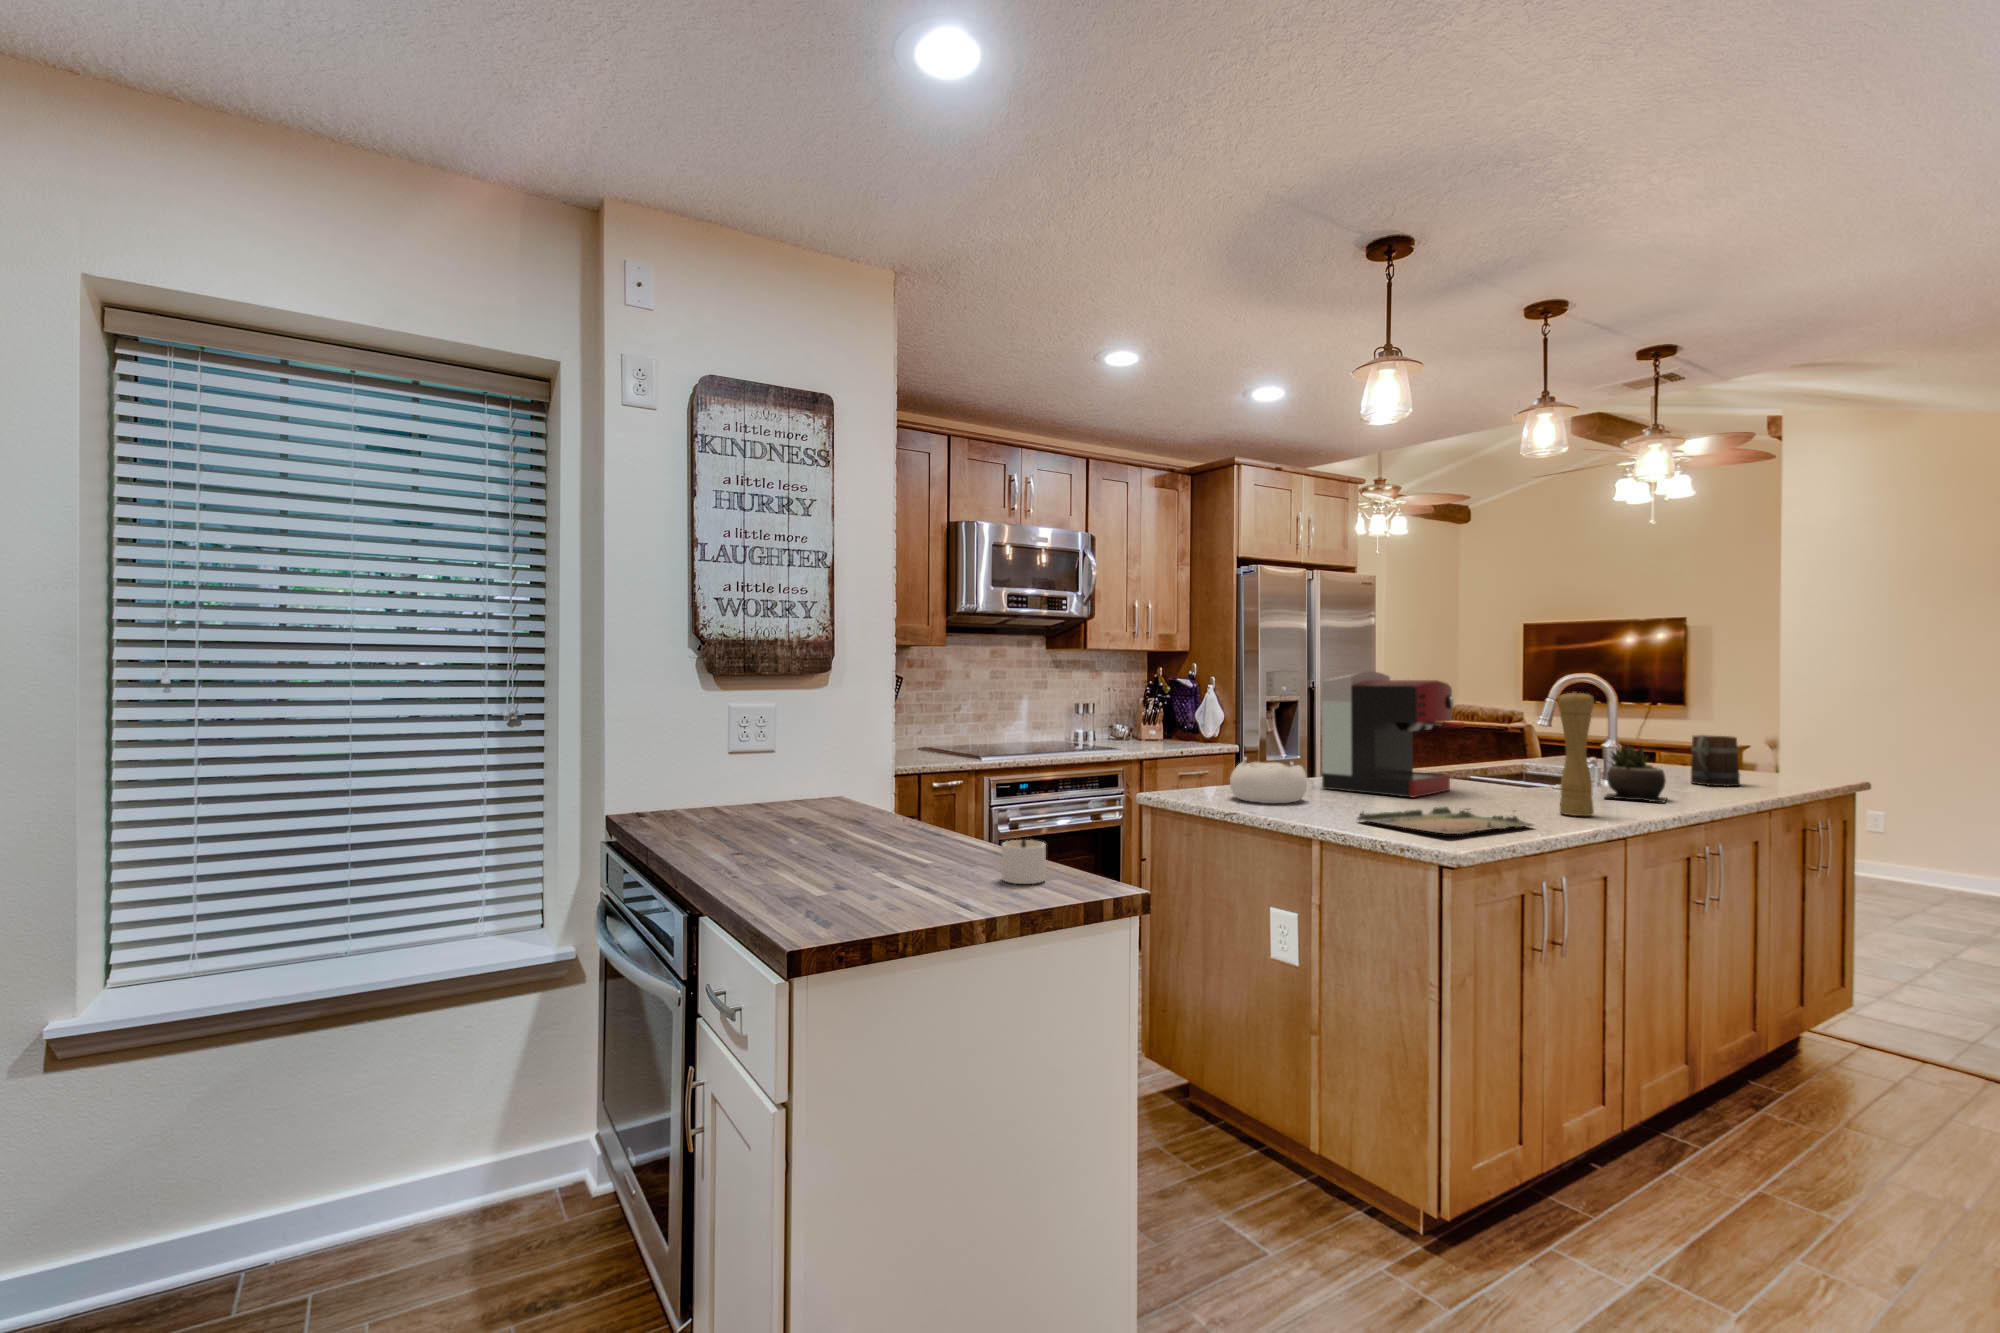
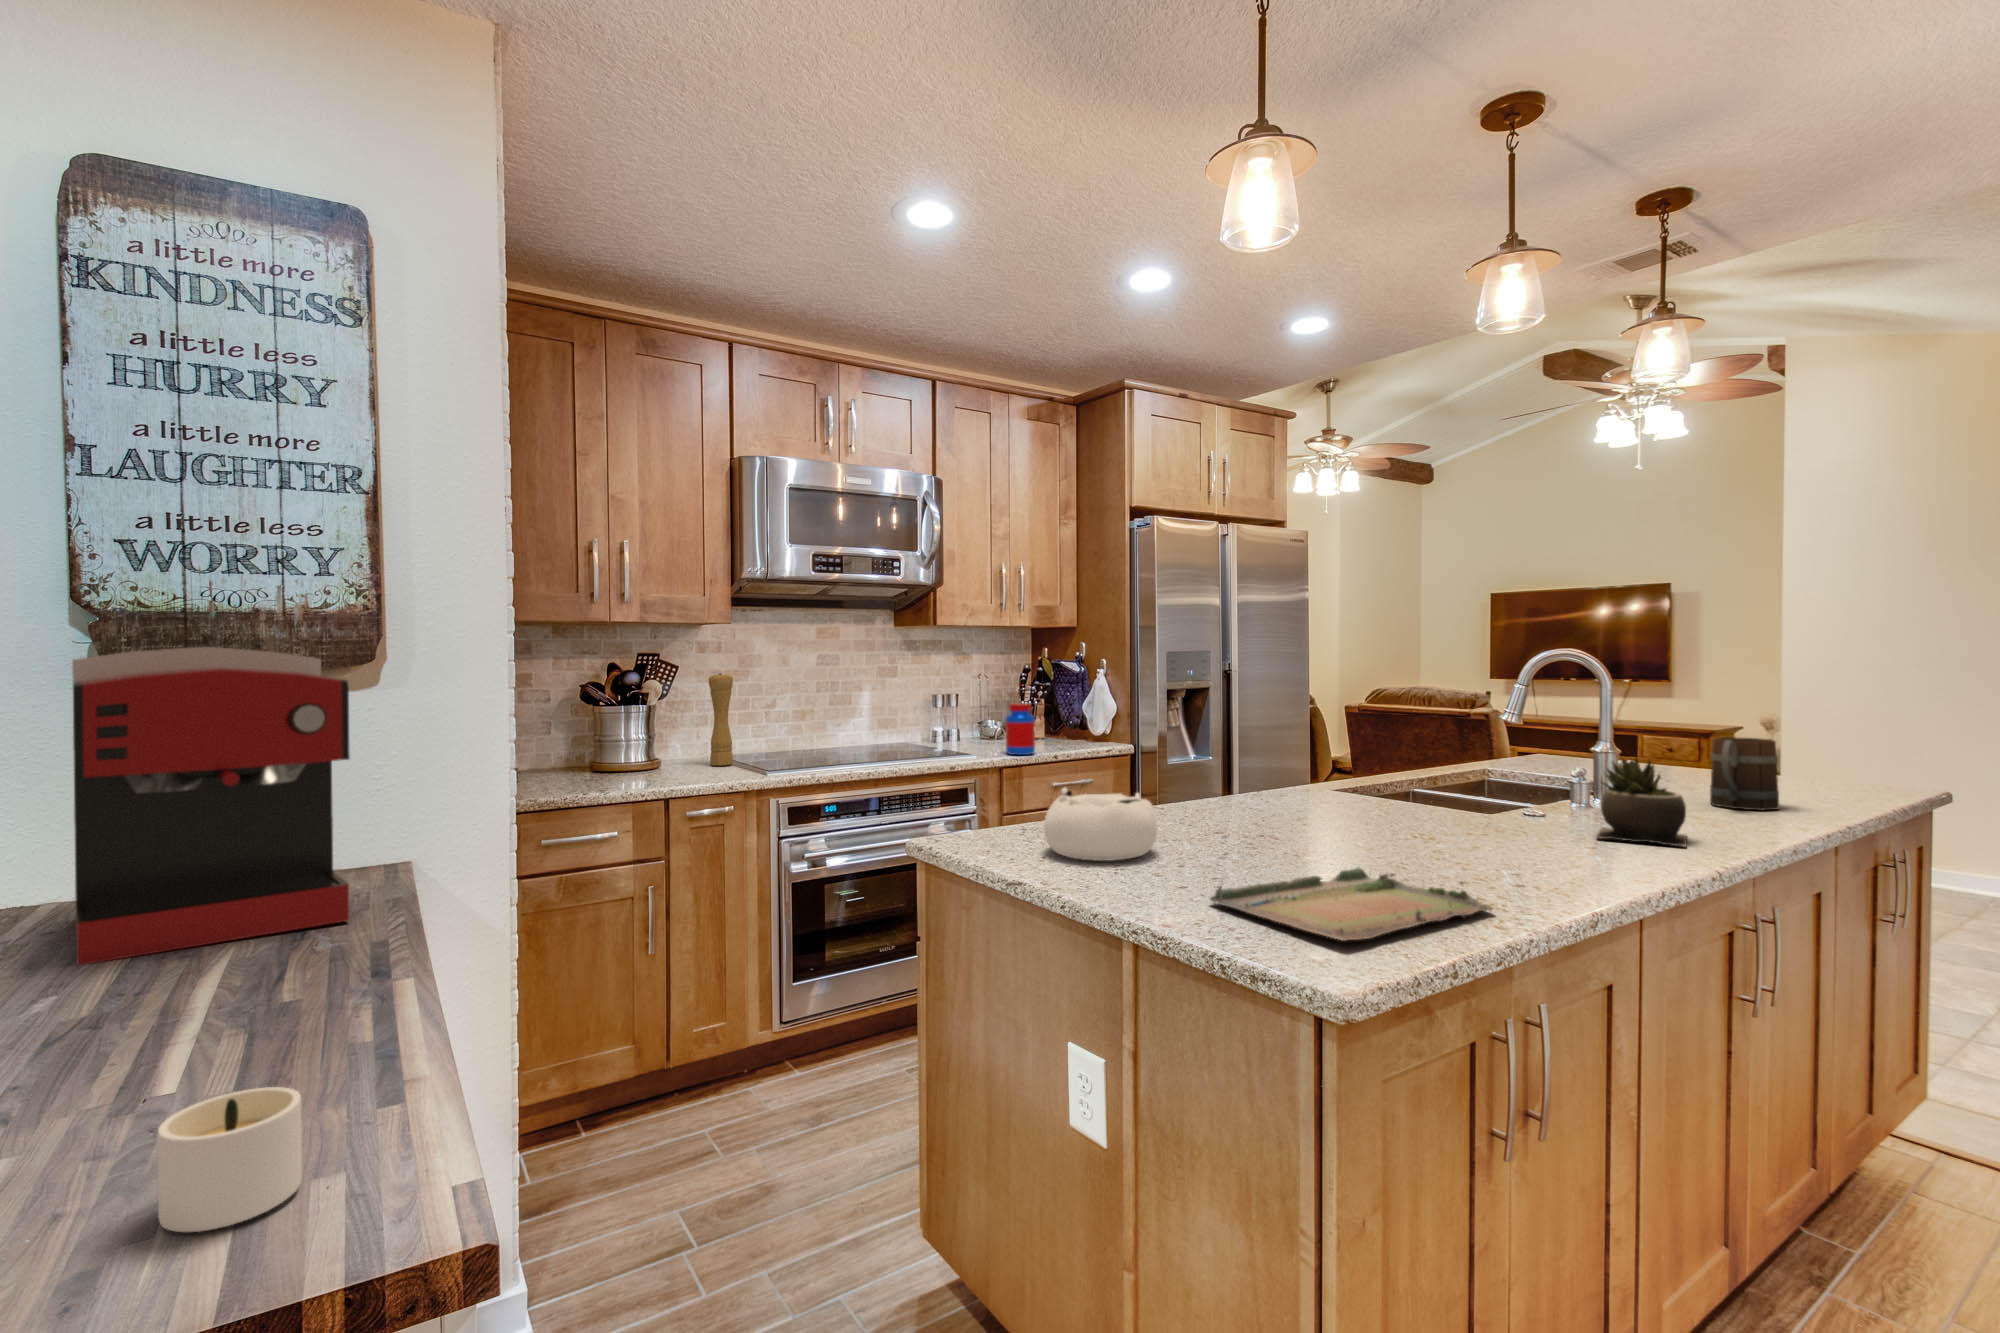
coffee maker: present [1322,671,1464,797] -> present [72,647,350,965]
pepper mill: present [1558,691,1594,816] -> present [709,673,733,766]
jar: none [1141,710,1164,749] -> present [1005,703,1035,755]

